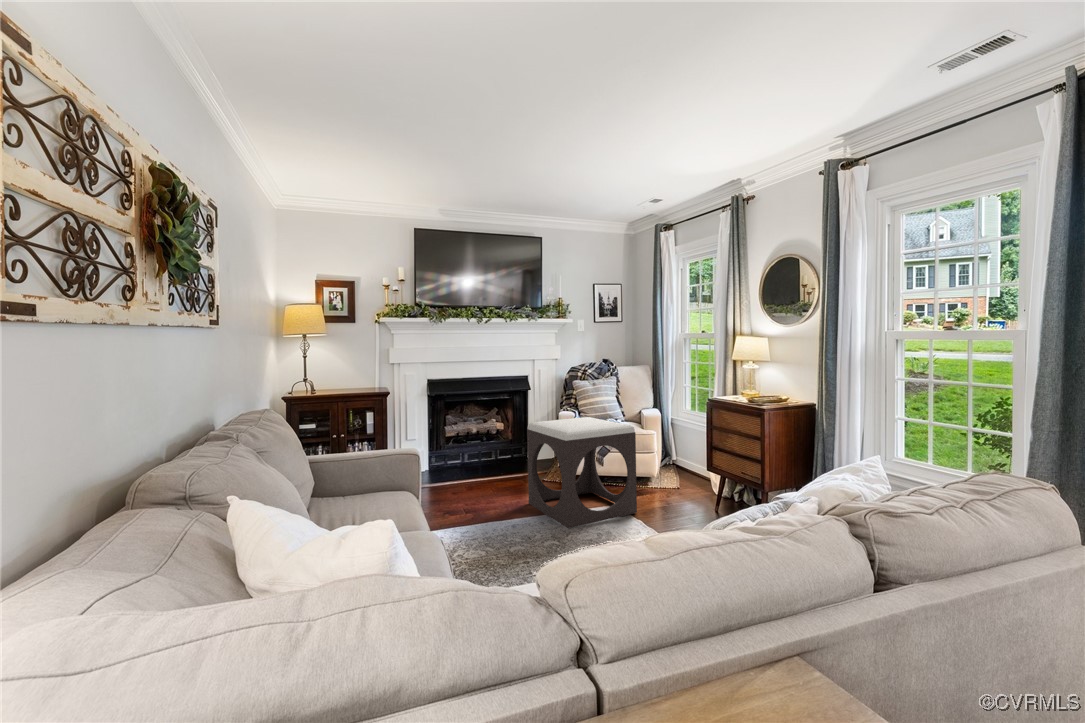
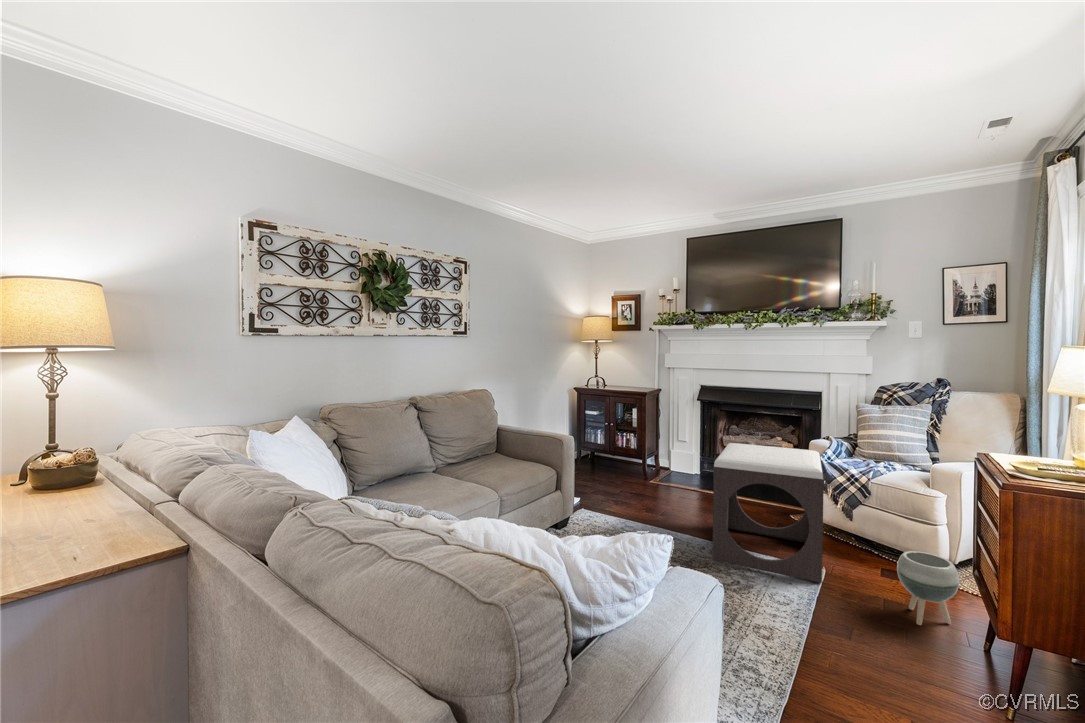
planter: none [678,467,712,514] -> present [897,551,959,625]

